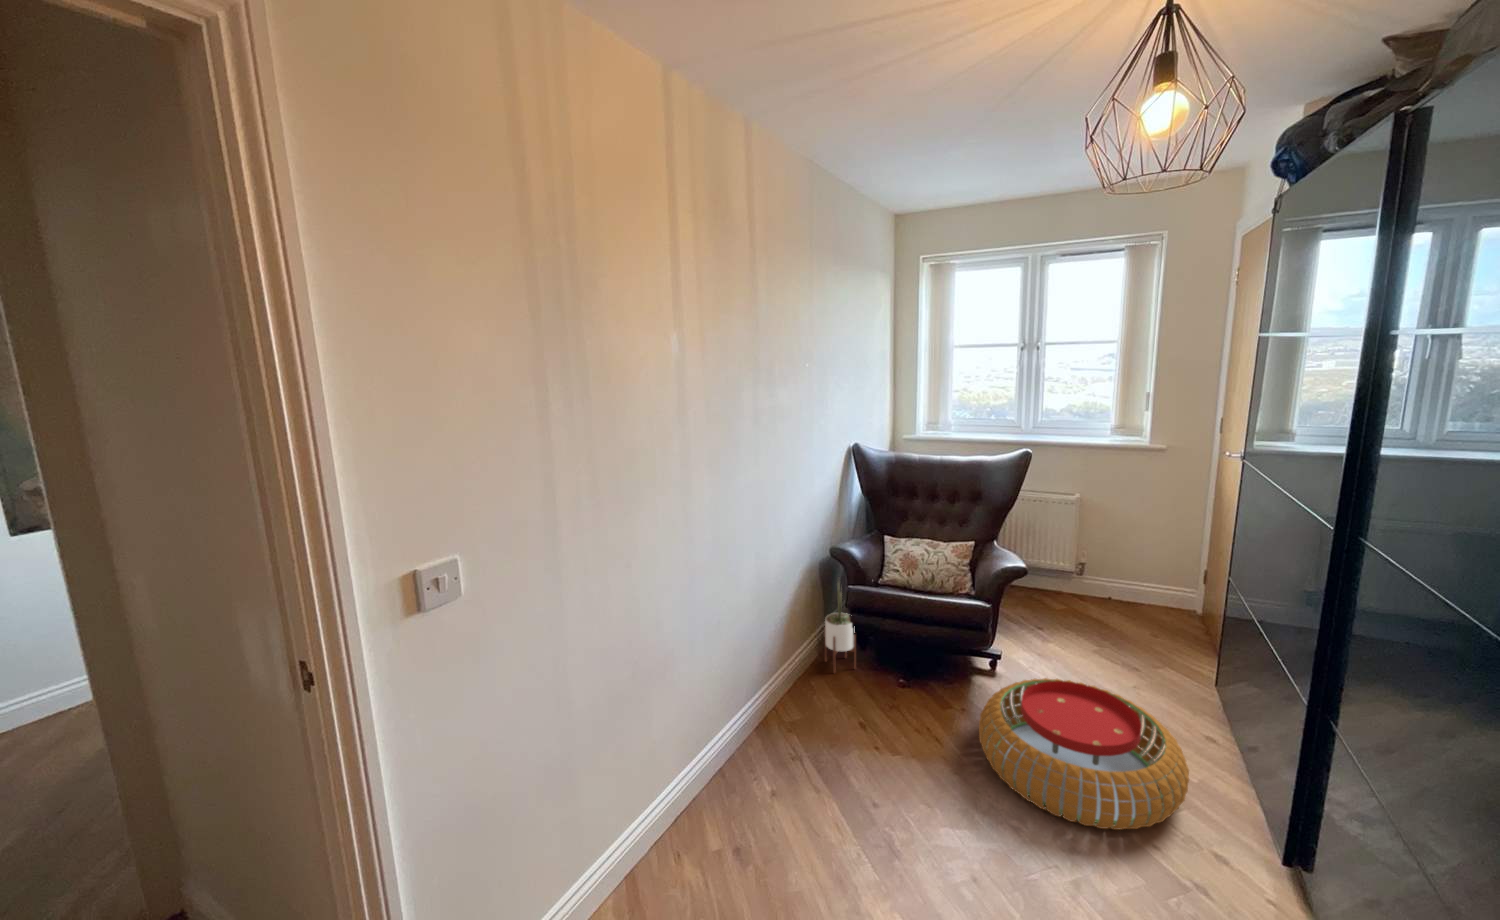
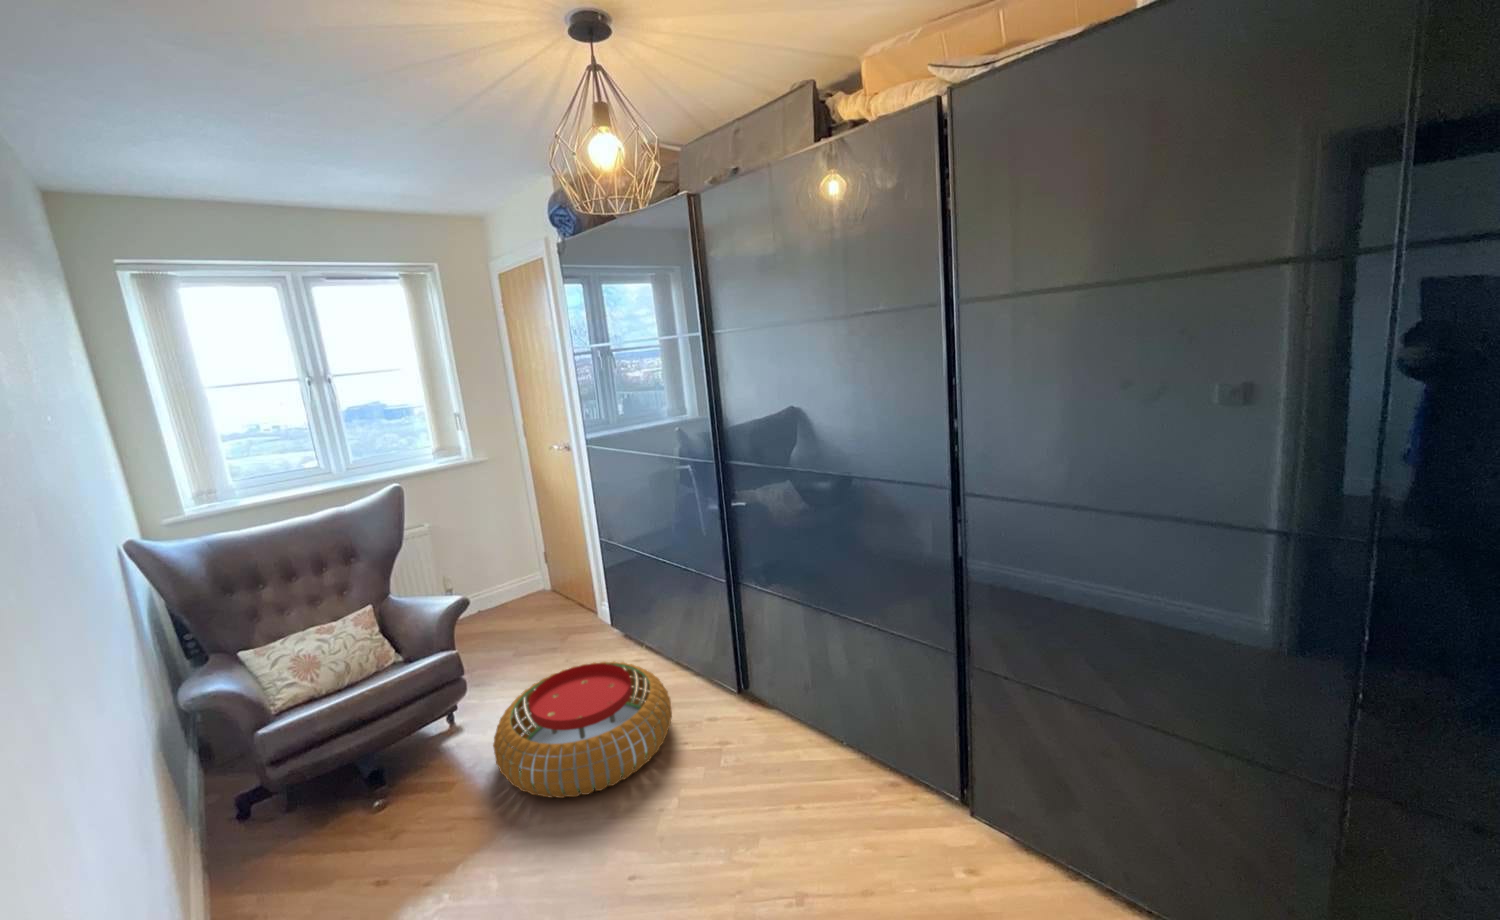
potted plant: present [824,584,856,672] -> none [197,735,282,886]

